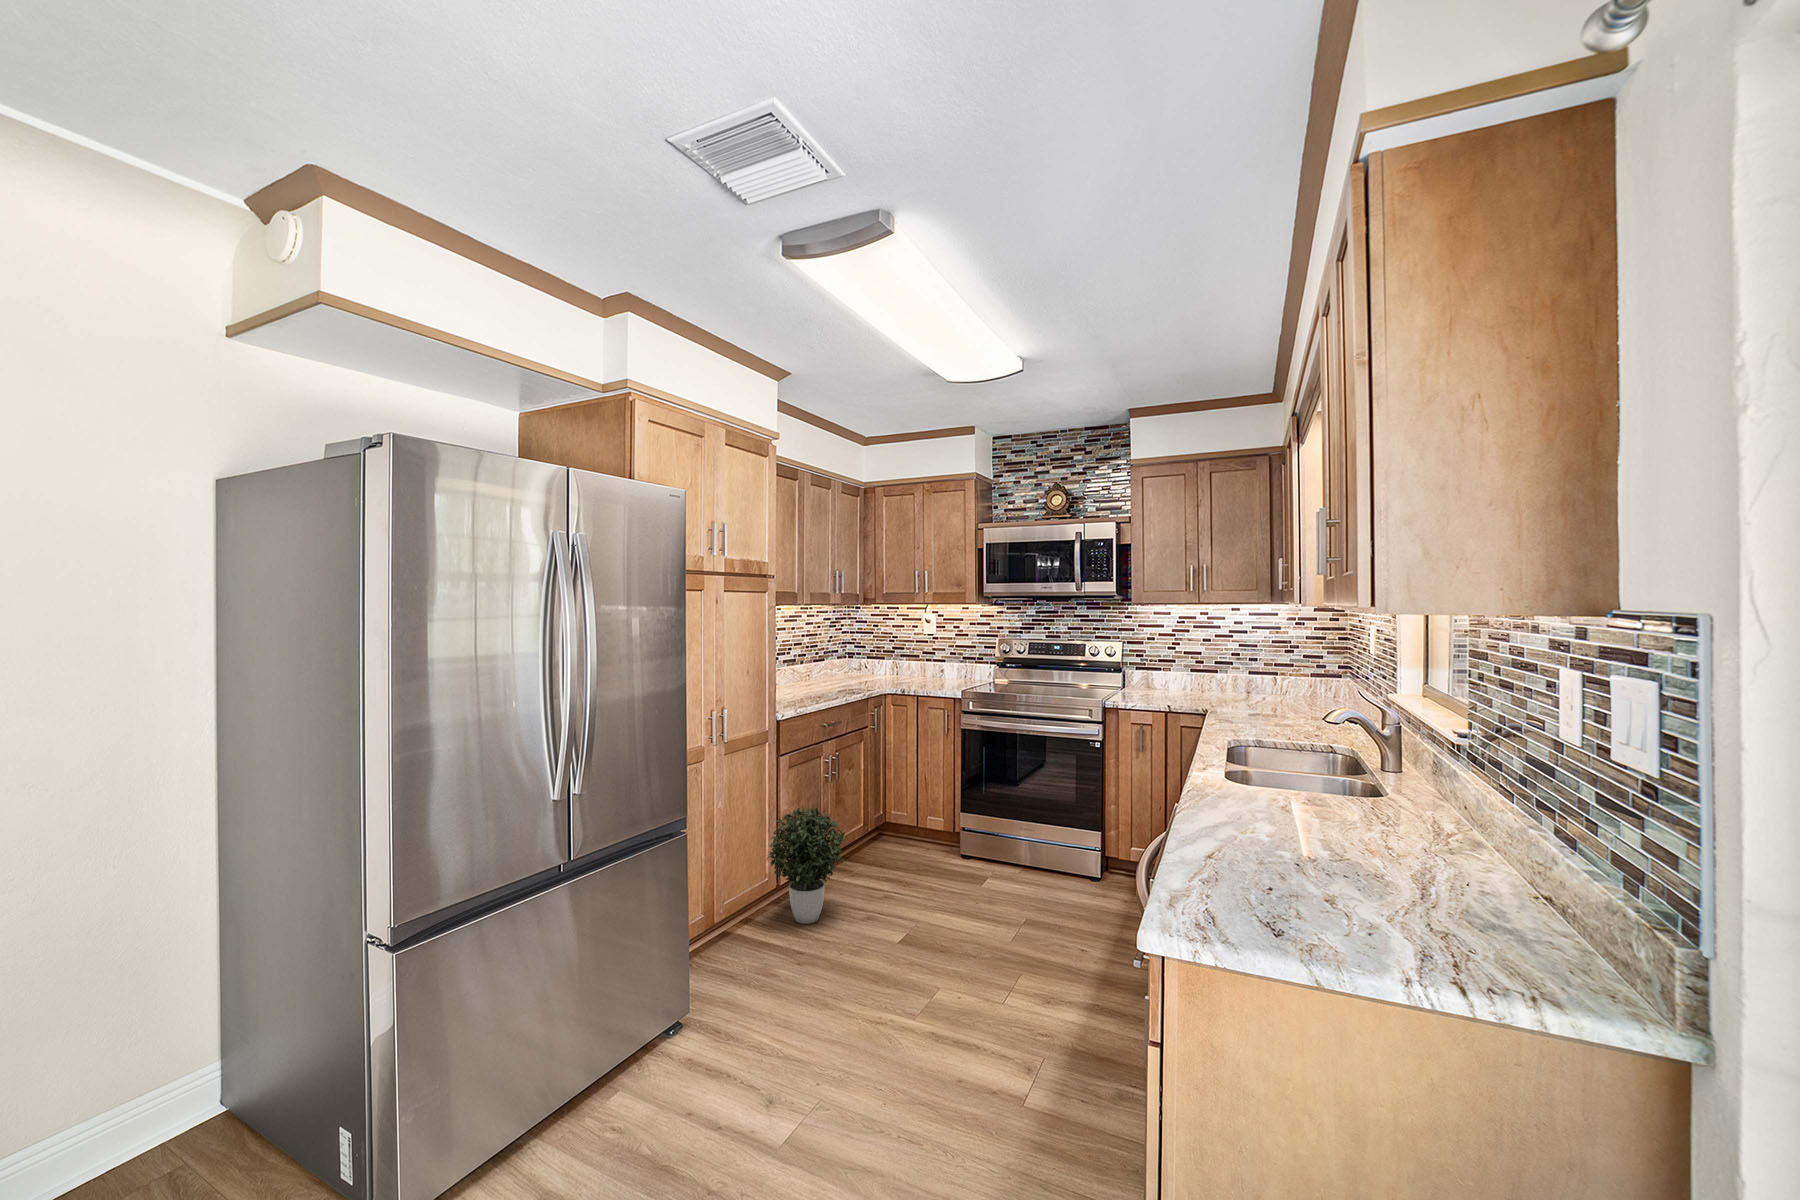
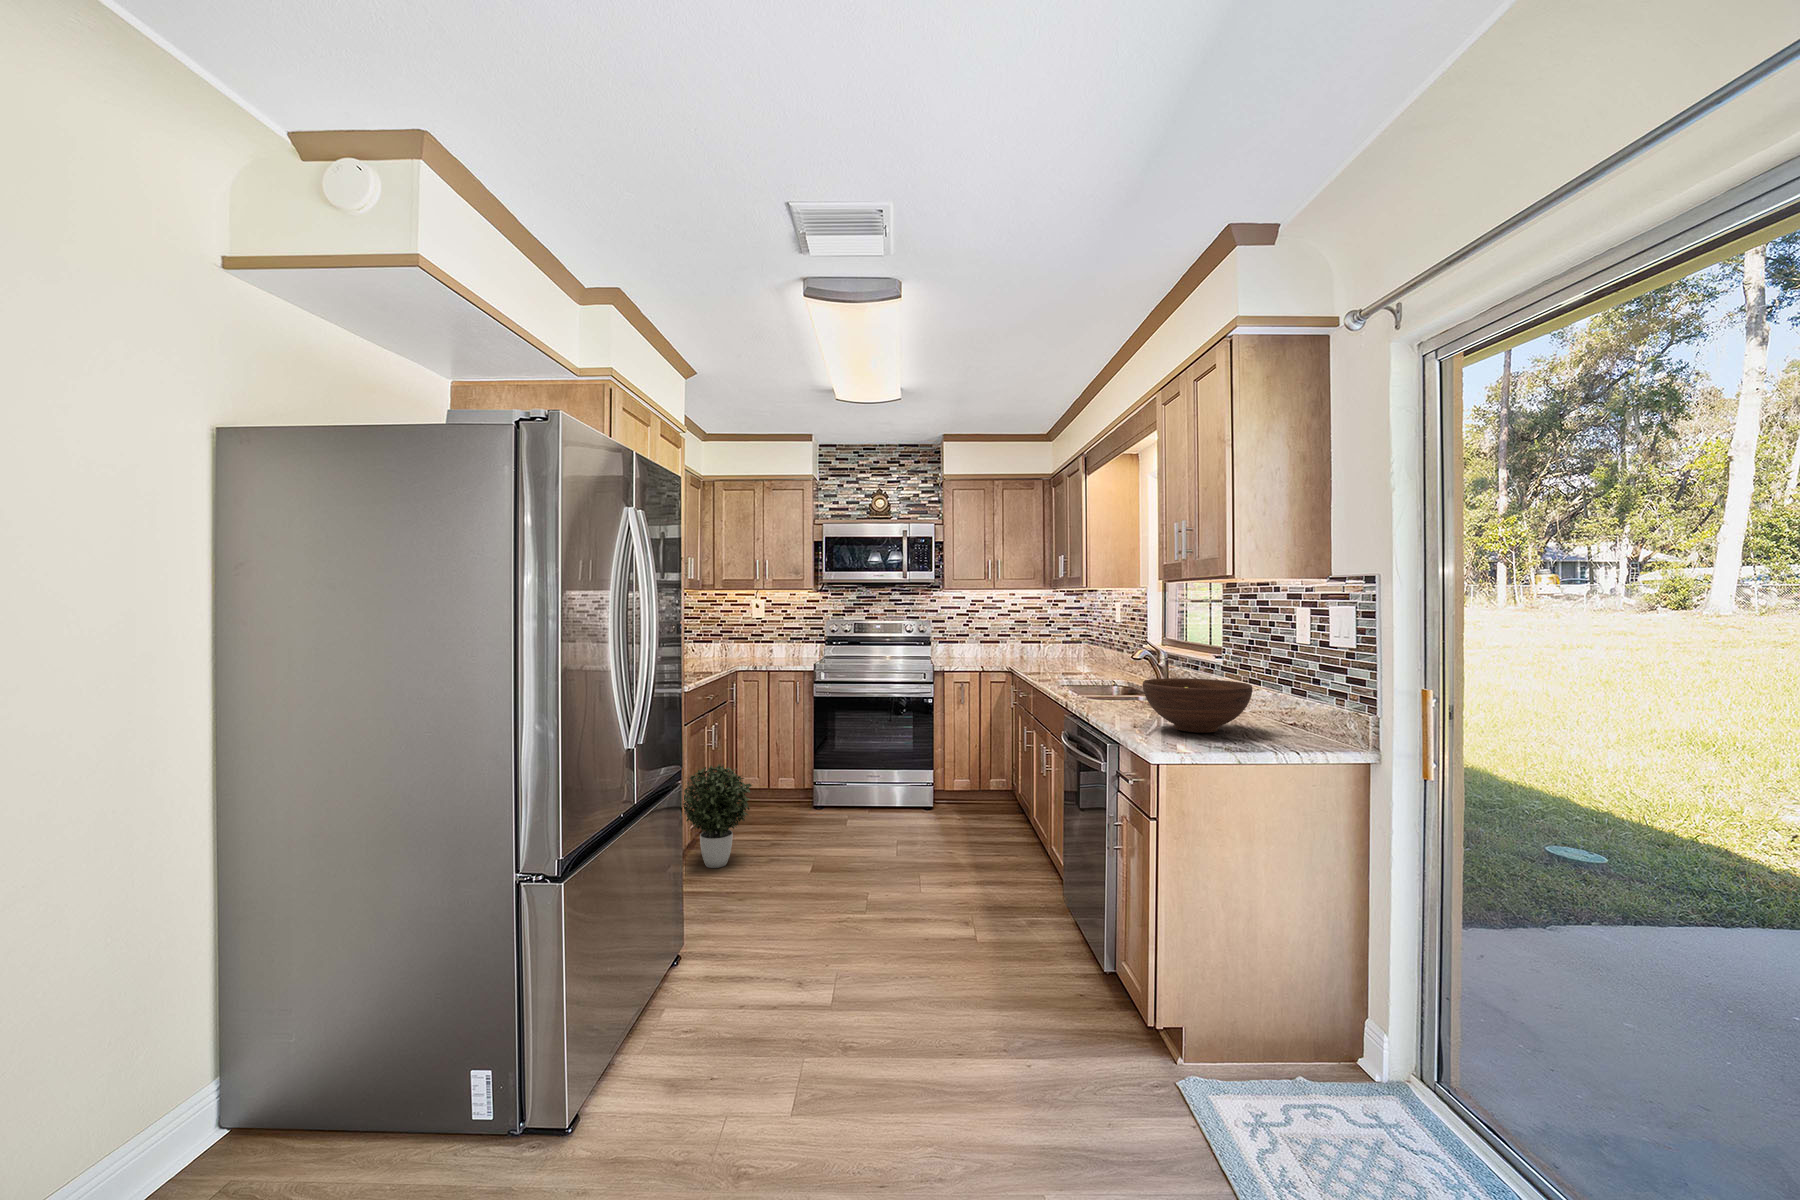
fruit bowl: none [1233,776,1442,891] -> present [1143,678,1252,733]

